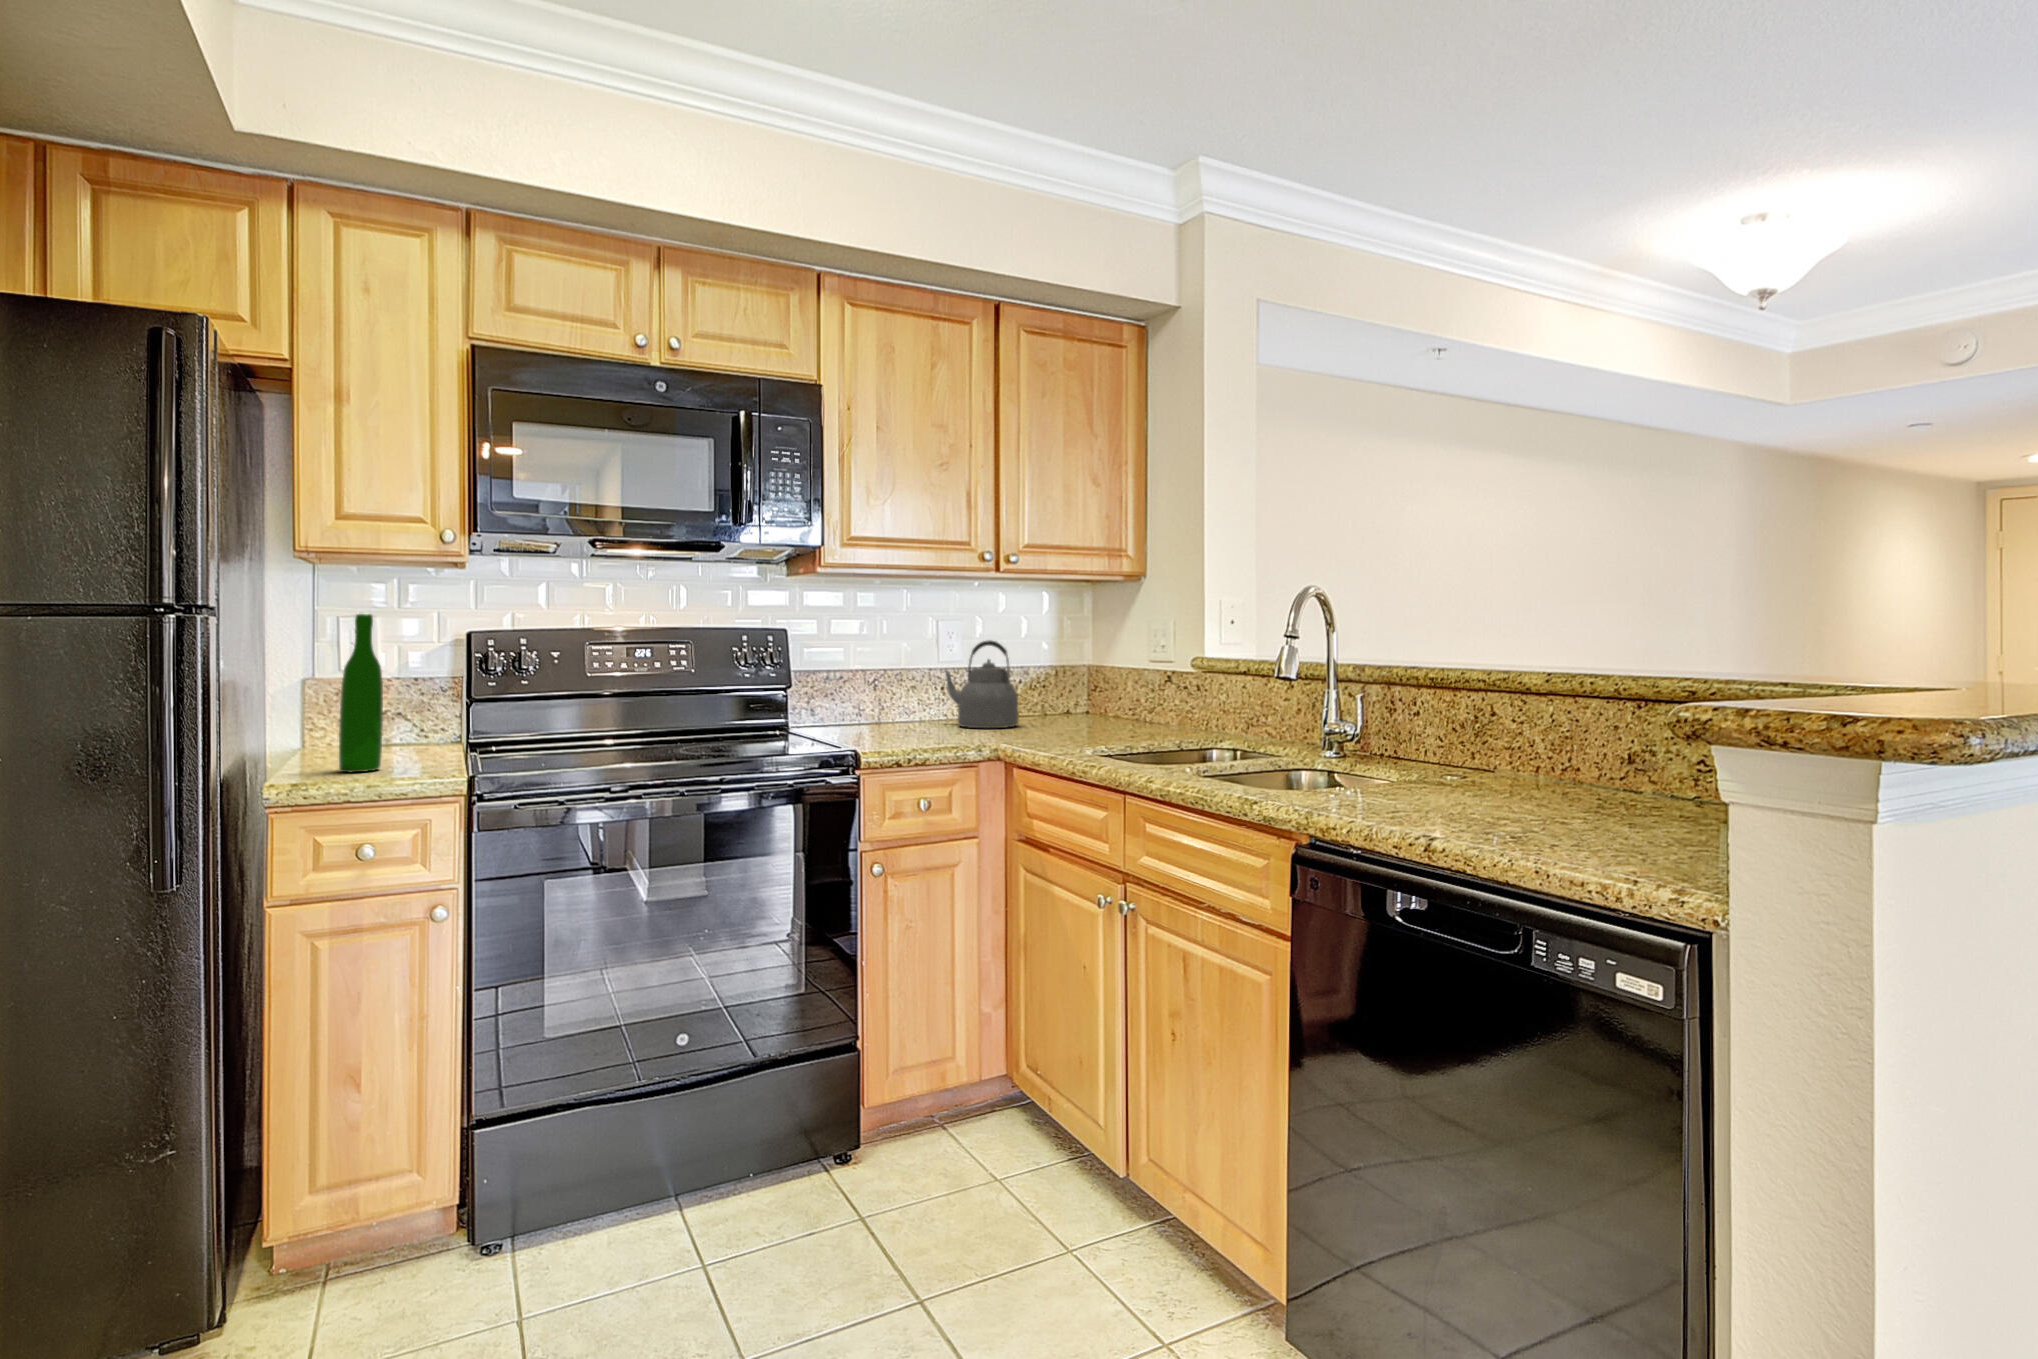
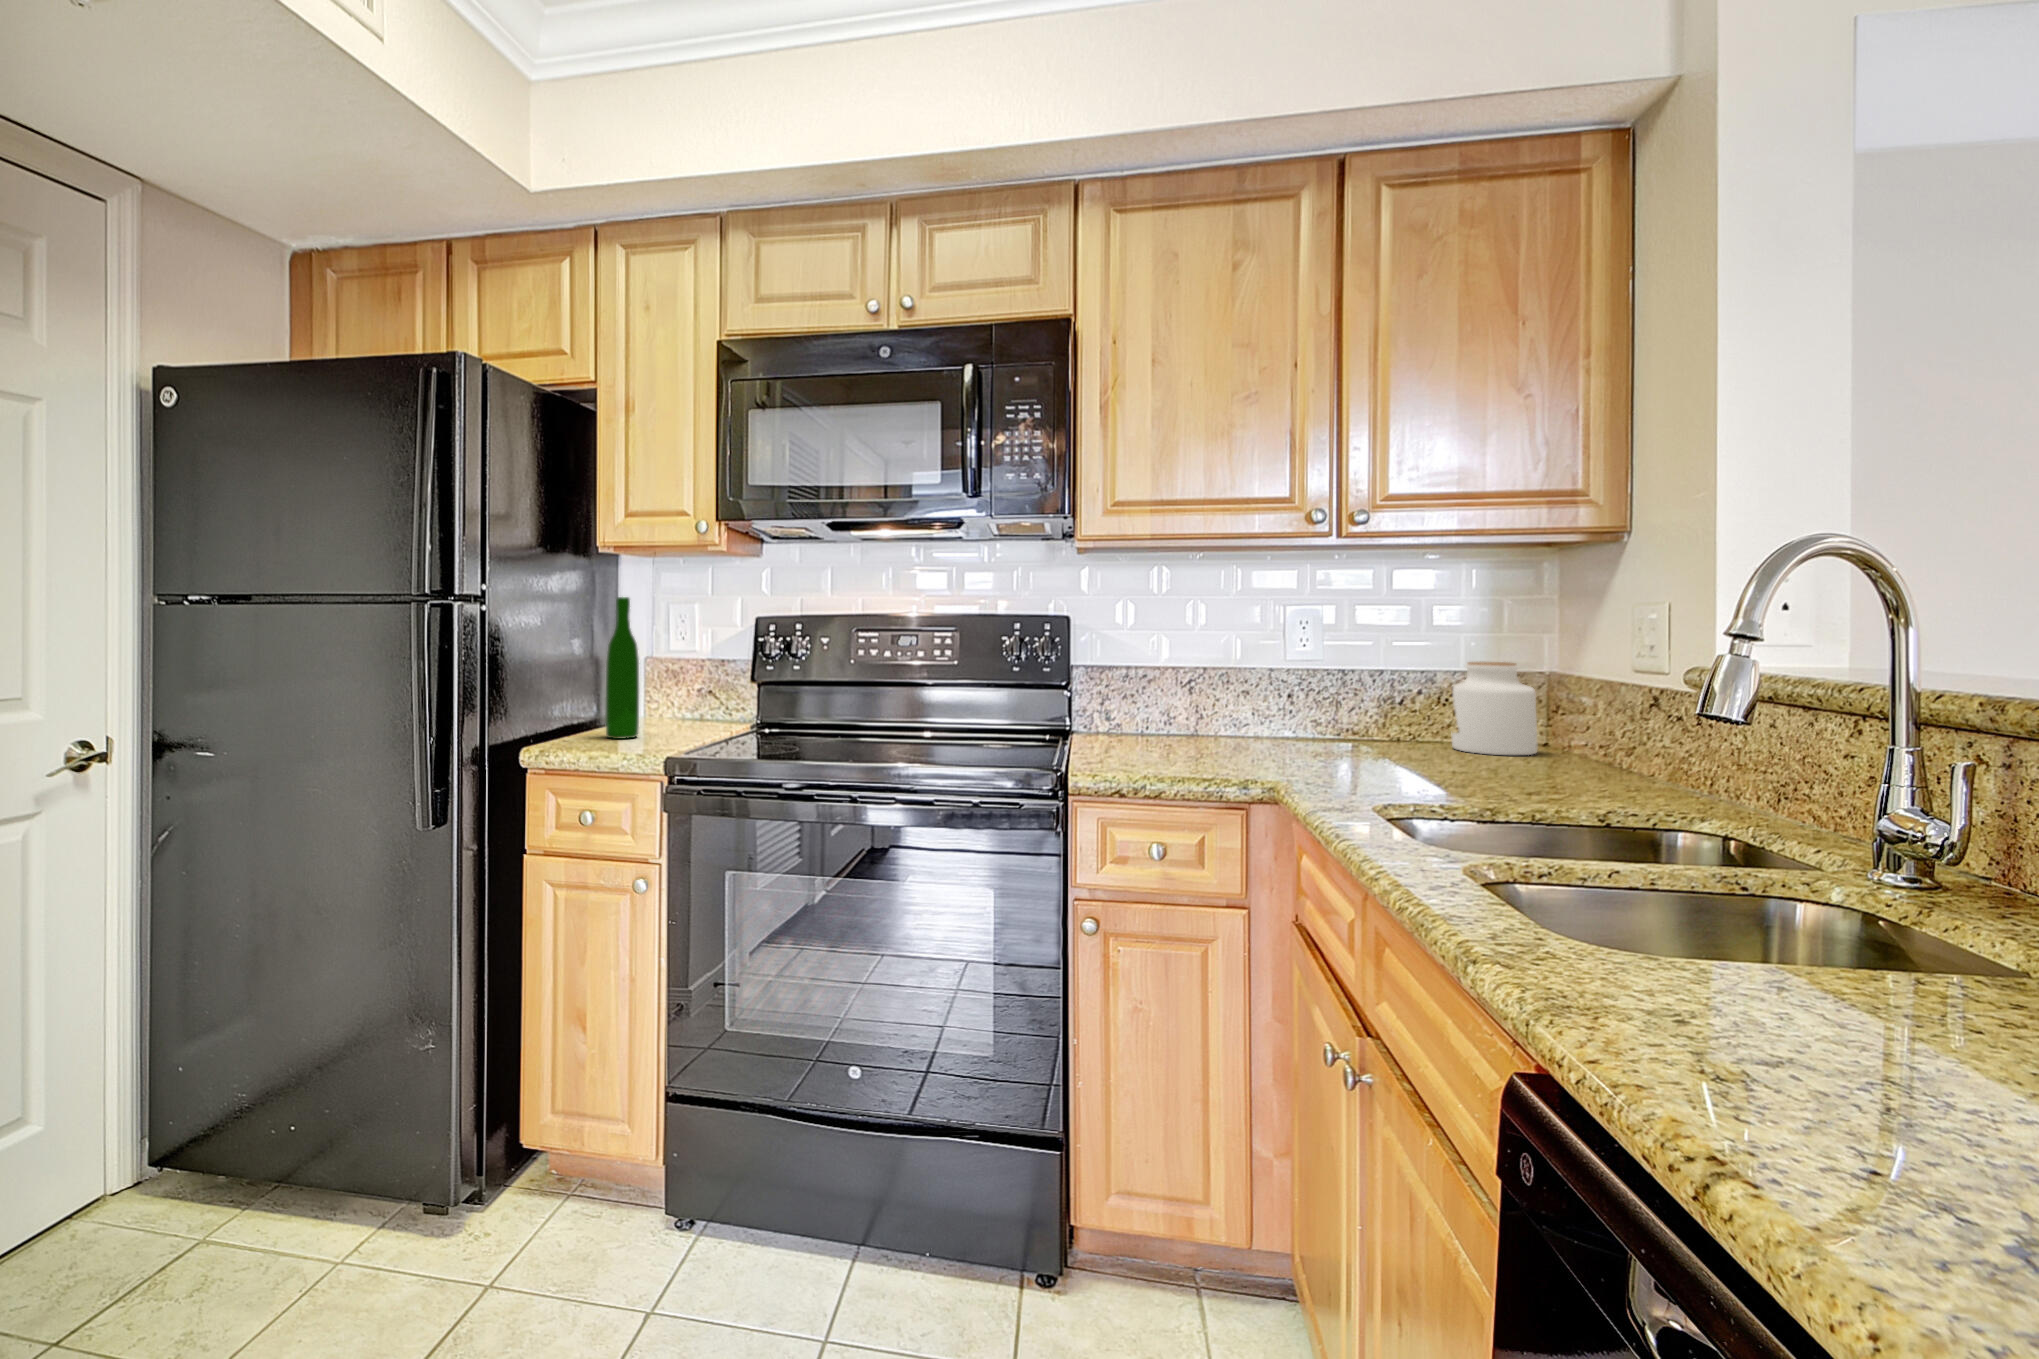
kettle: present [945,640,1018,728] -> none [1288,633,1397,754]
jar: none [1037,659,1087,722] -> present [1452,662,1537,755]

